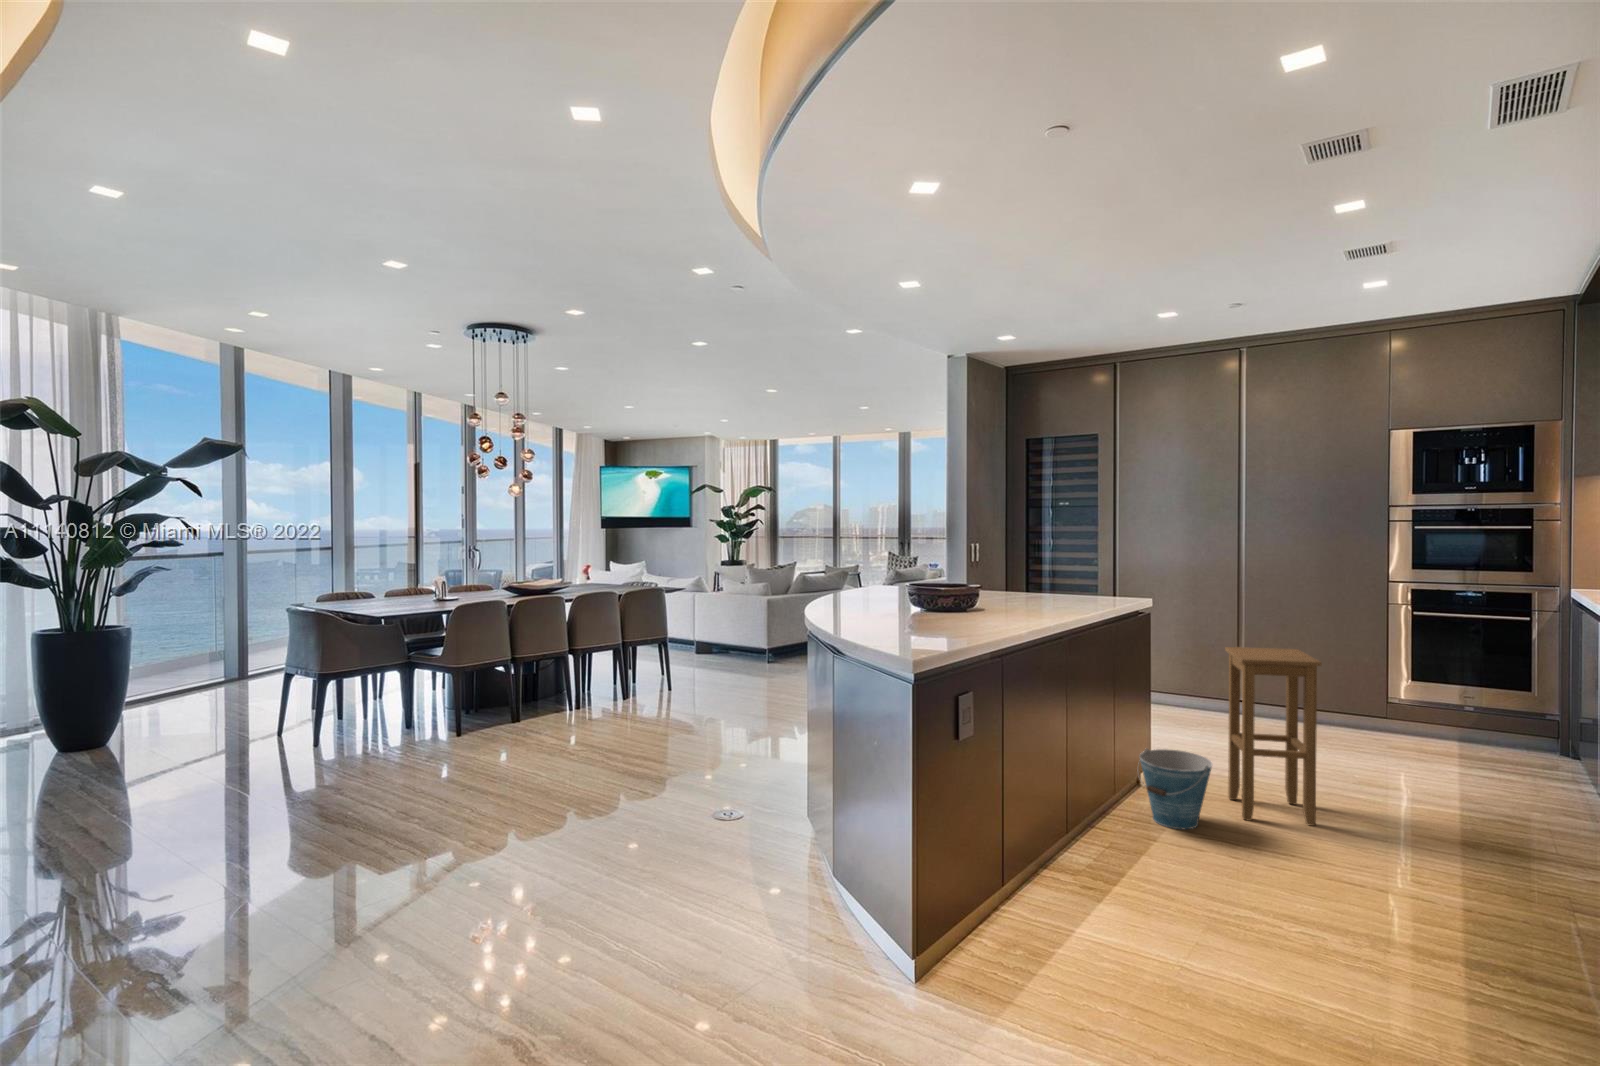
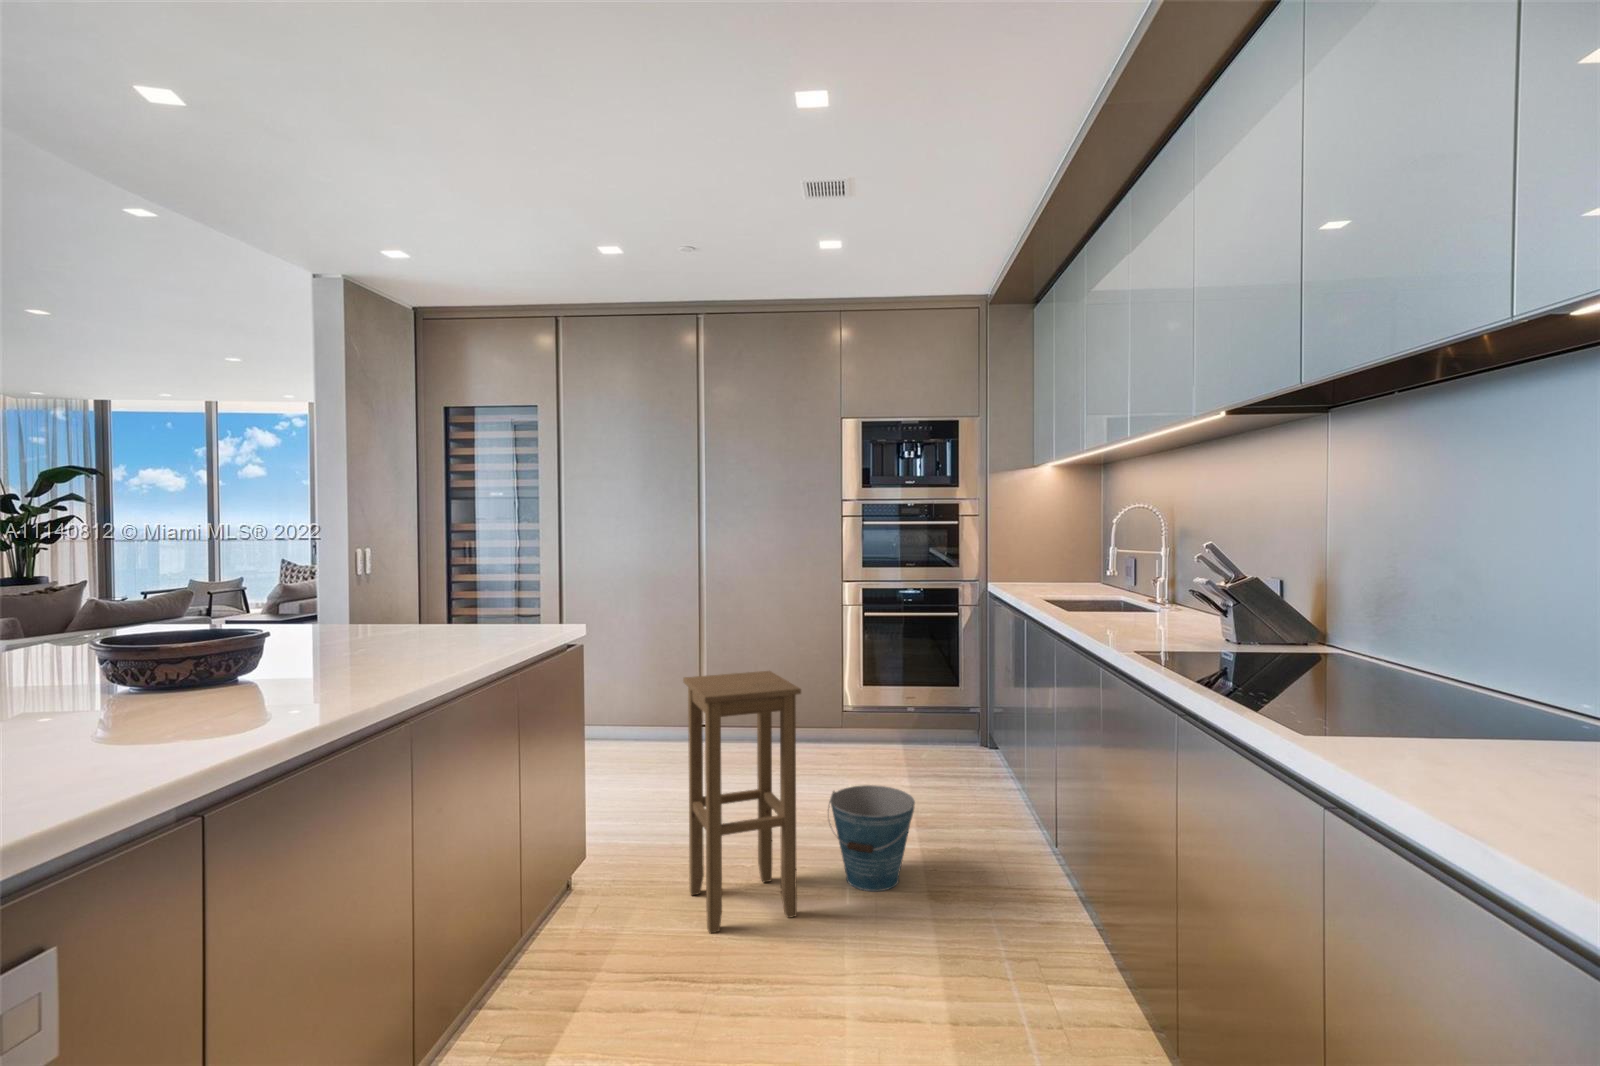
bucket: present [1138,749,1212,829] -> present [829,785,915,891]

